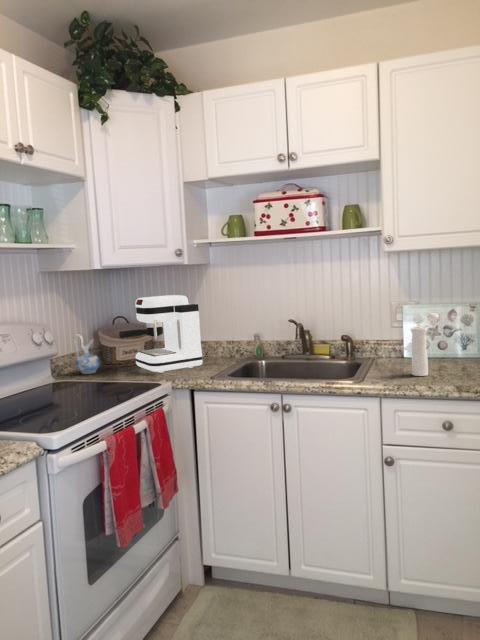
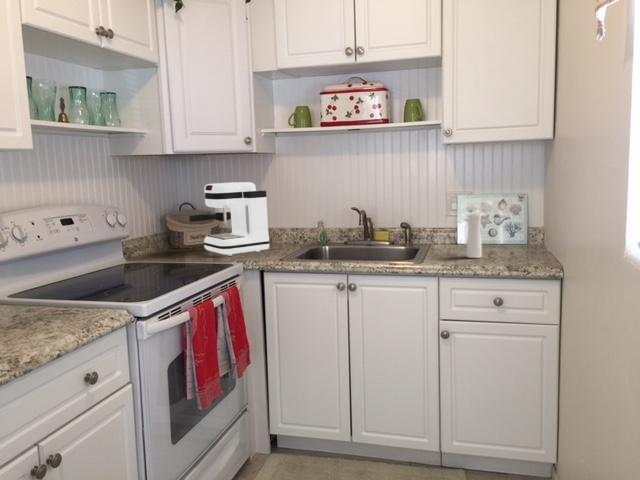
ceramic pitcher: present [73,335,100,374] -> none [143,218,169,256]

